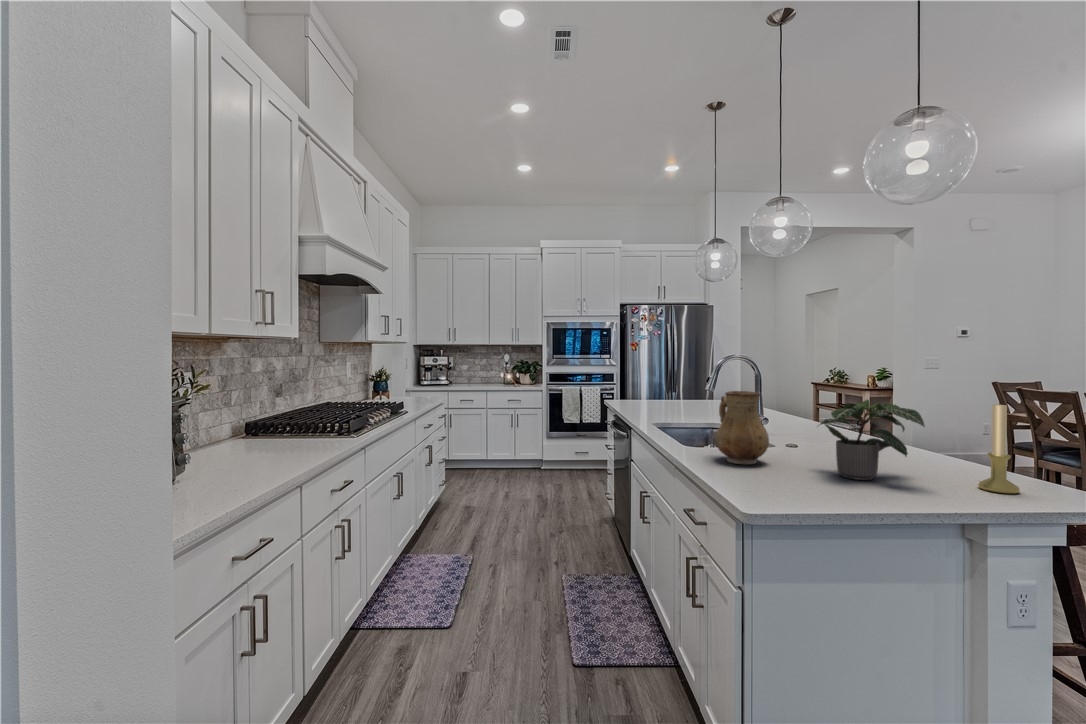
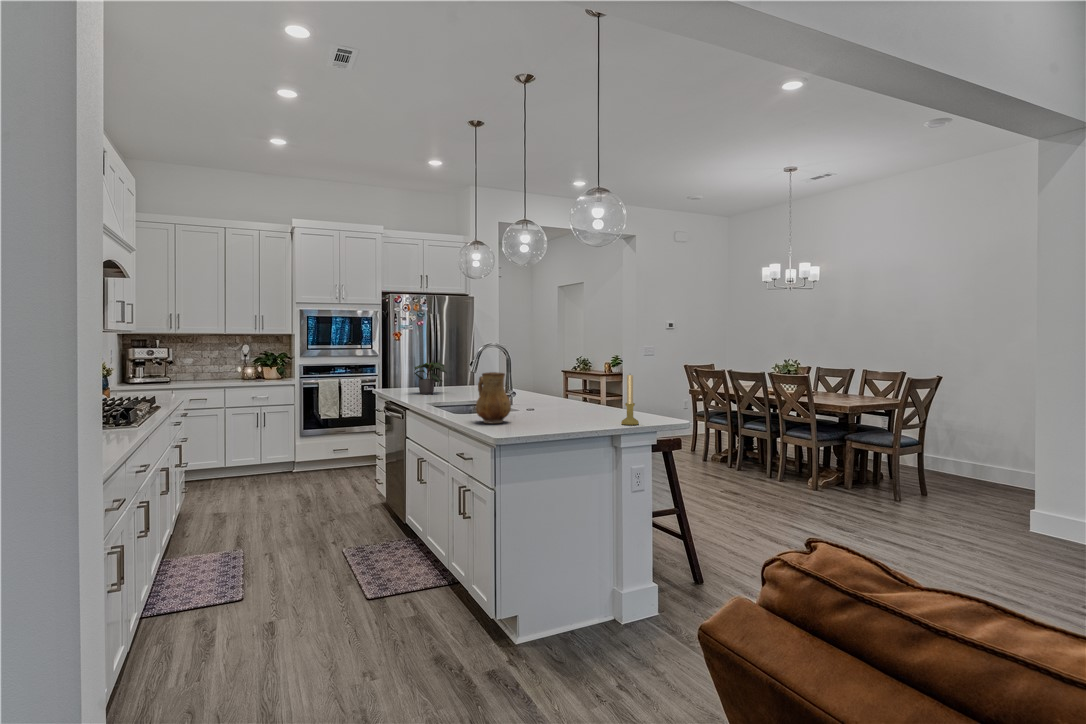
potted plant: present [820,400,925,480] -> present [414,362,447,394]

